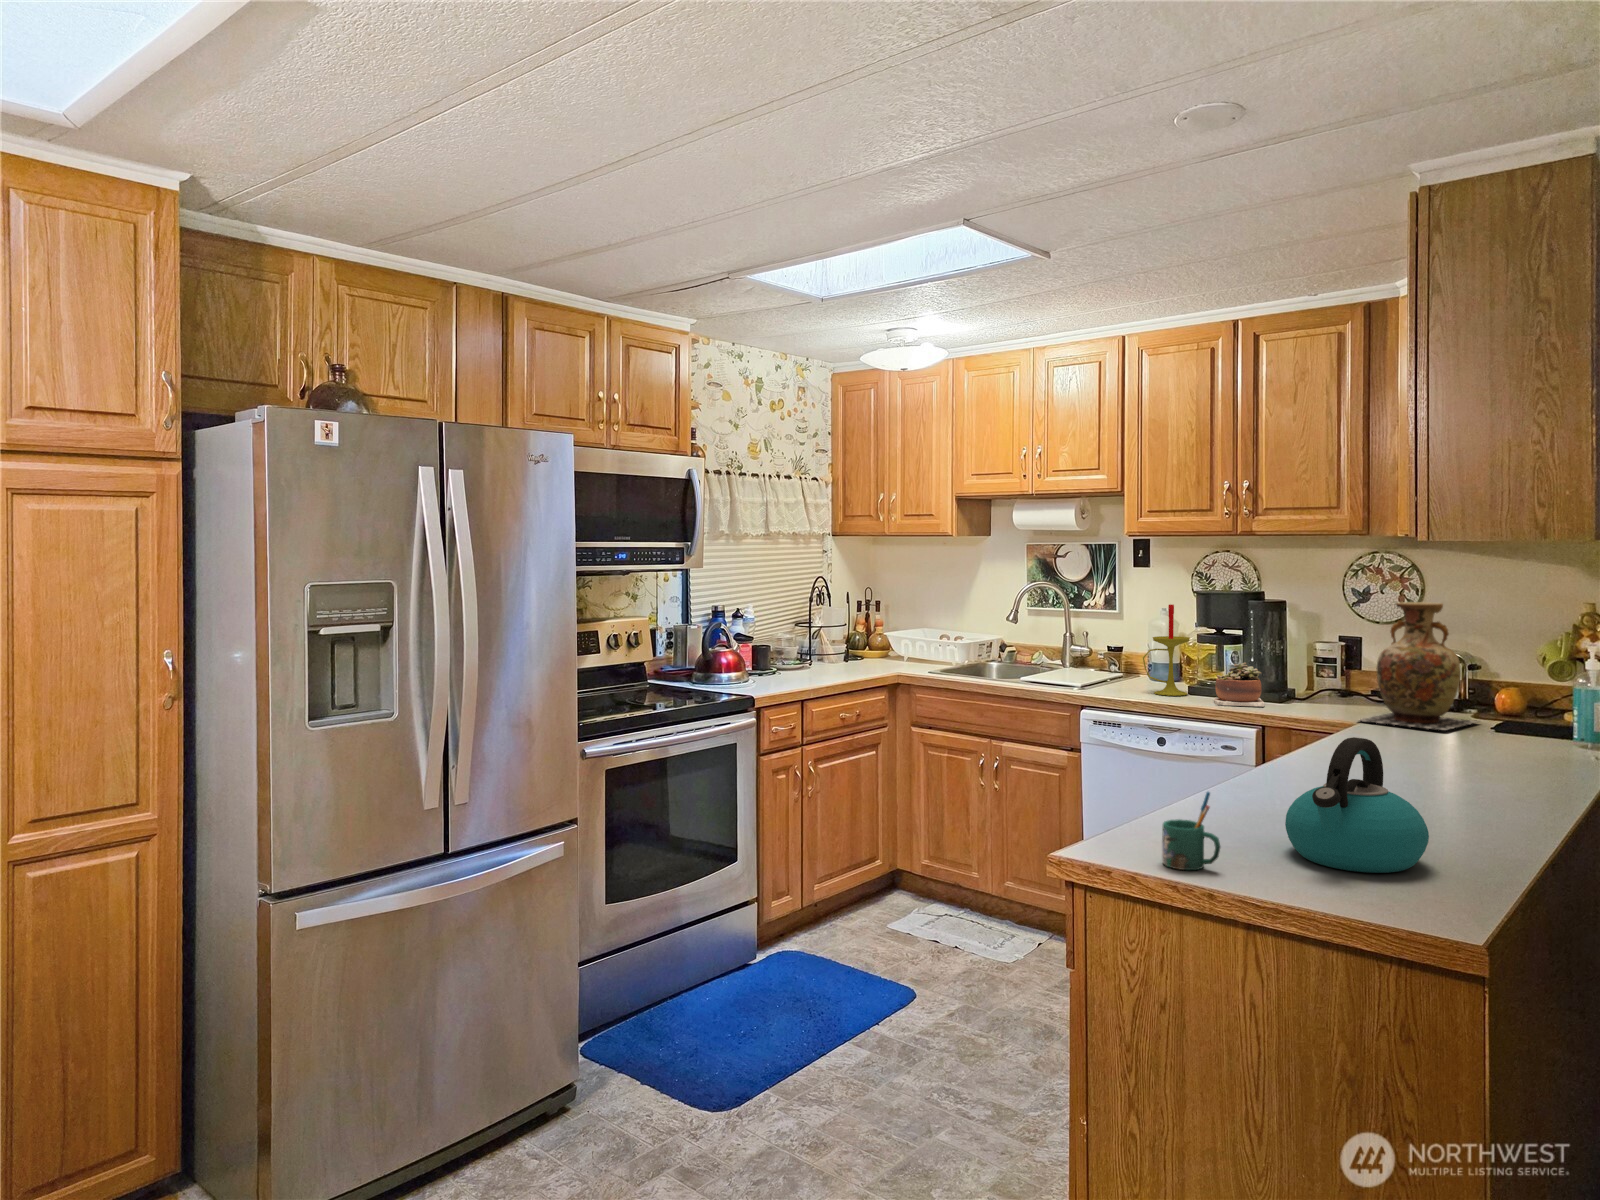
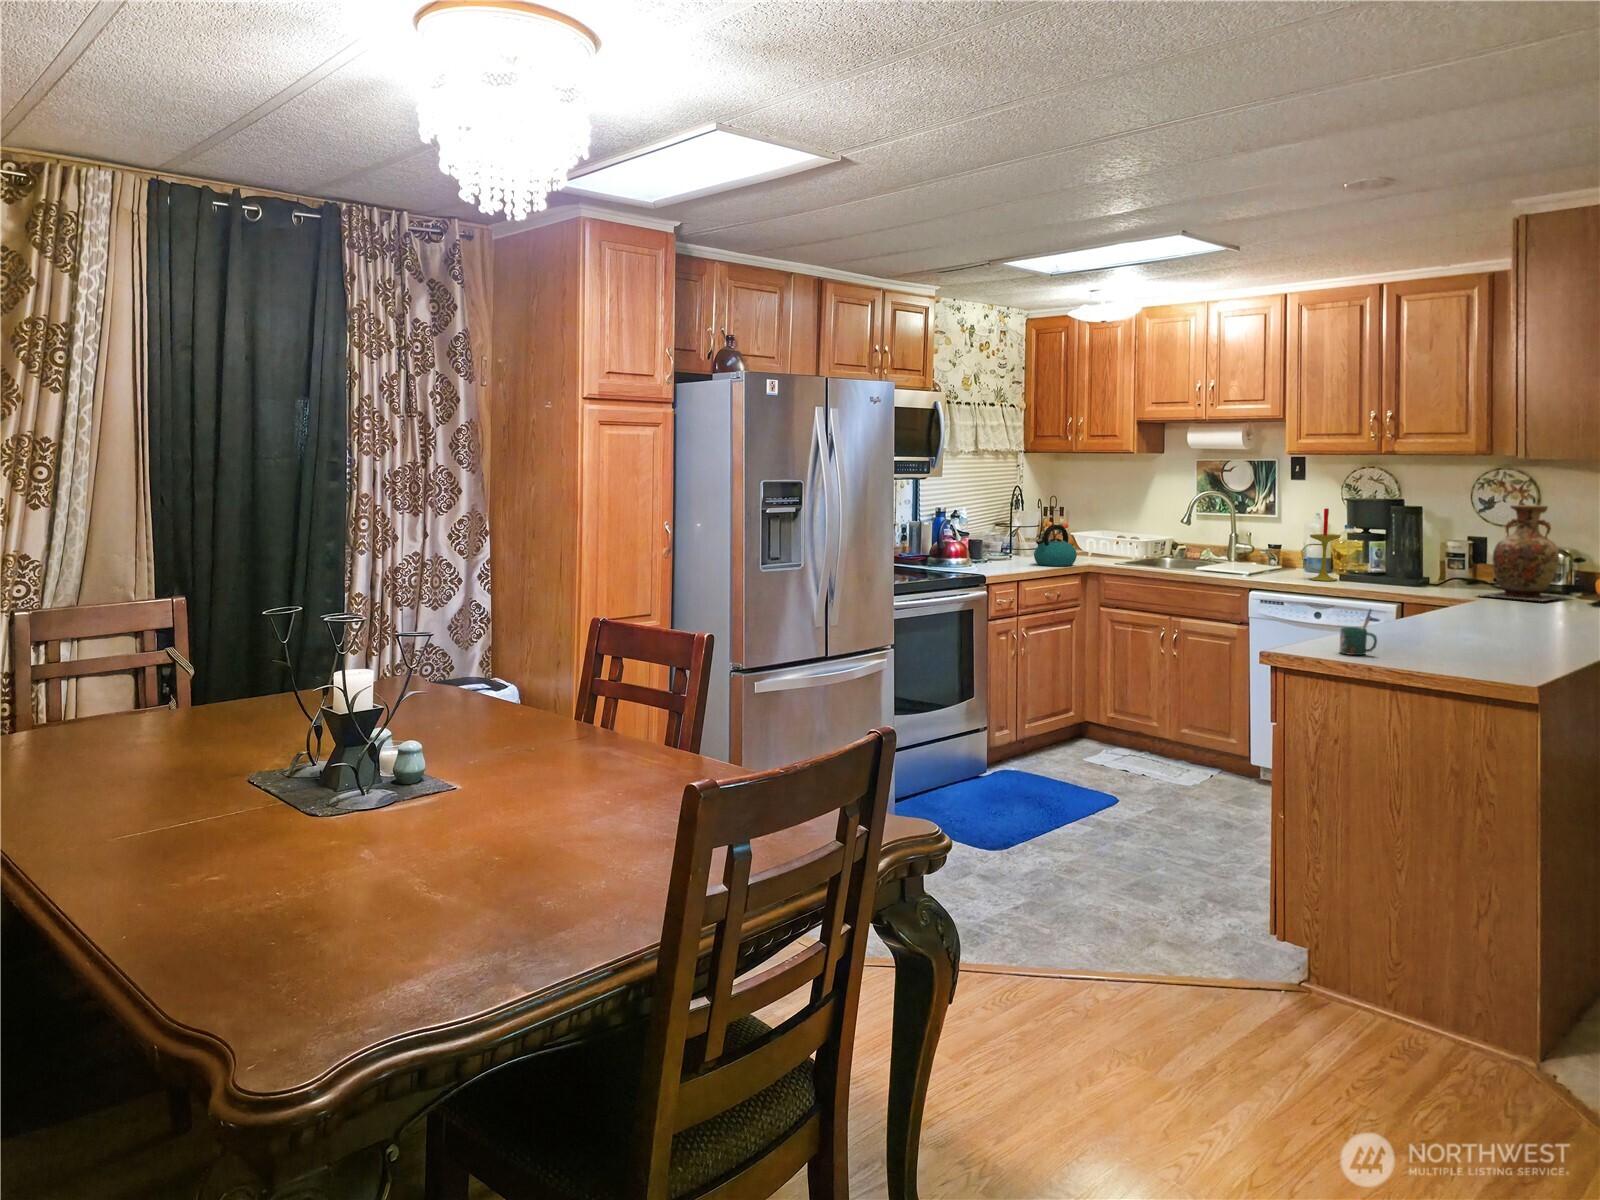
succulent plant: present [1214,663,1265,707] -> none [1359,554,1401,587]
kettle: present [1285,737,1429,873] -> present [1034,525,1077,566]

